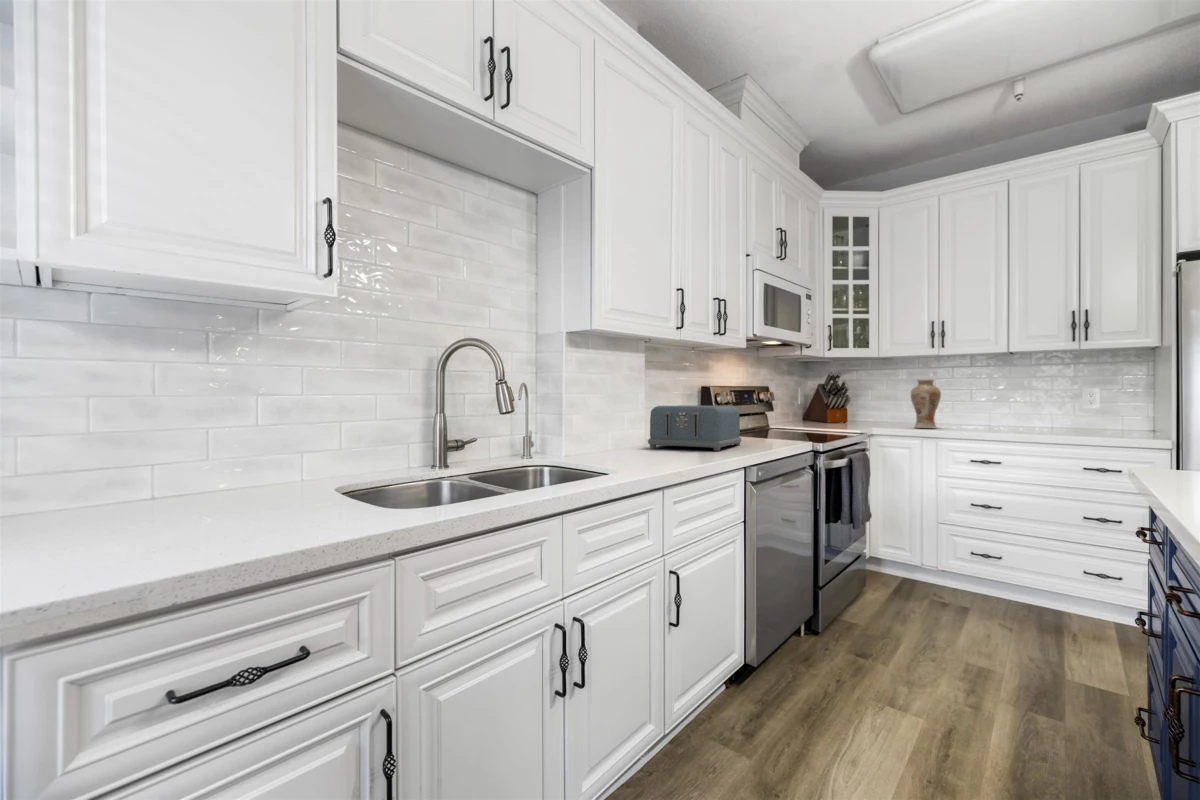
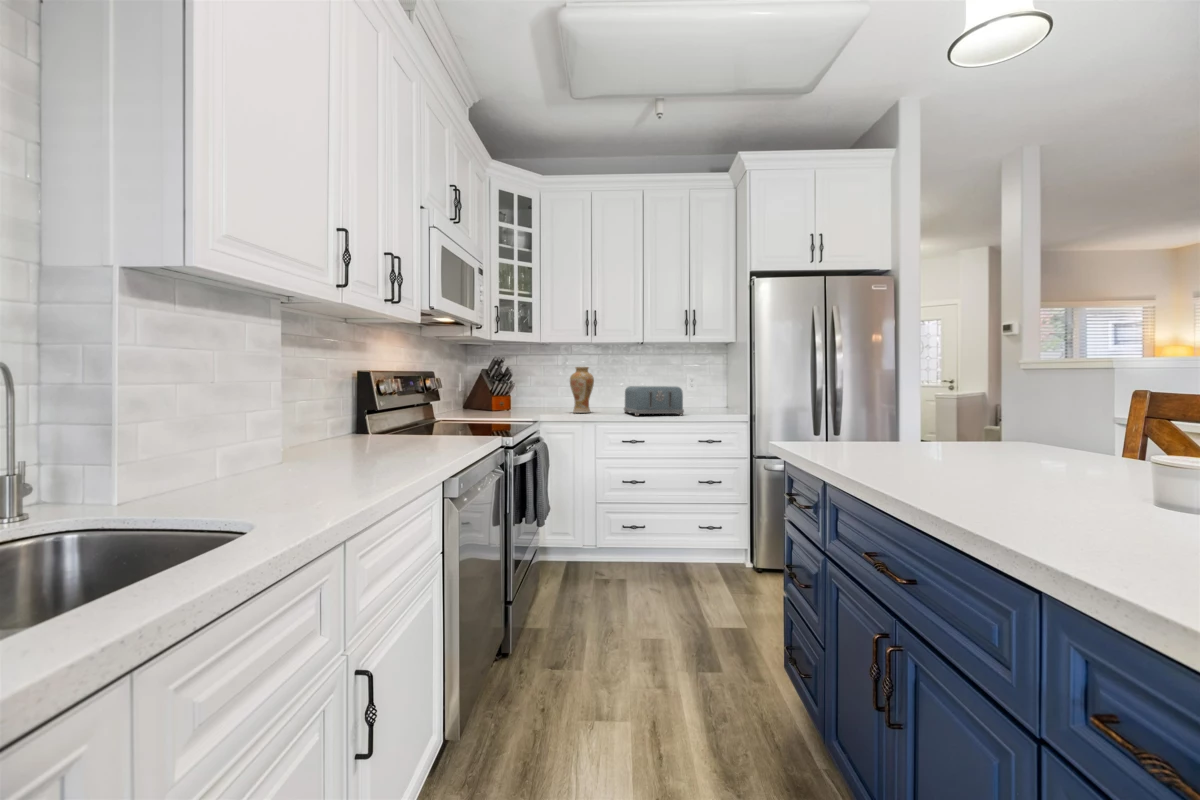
toaster: present [648,405,741,451] -> present [624,386,684,416]

